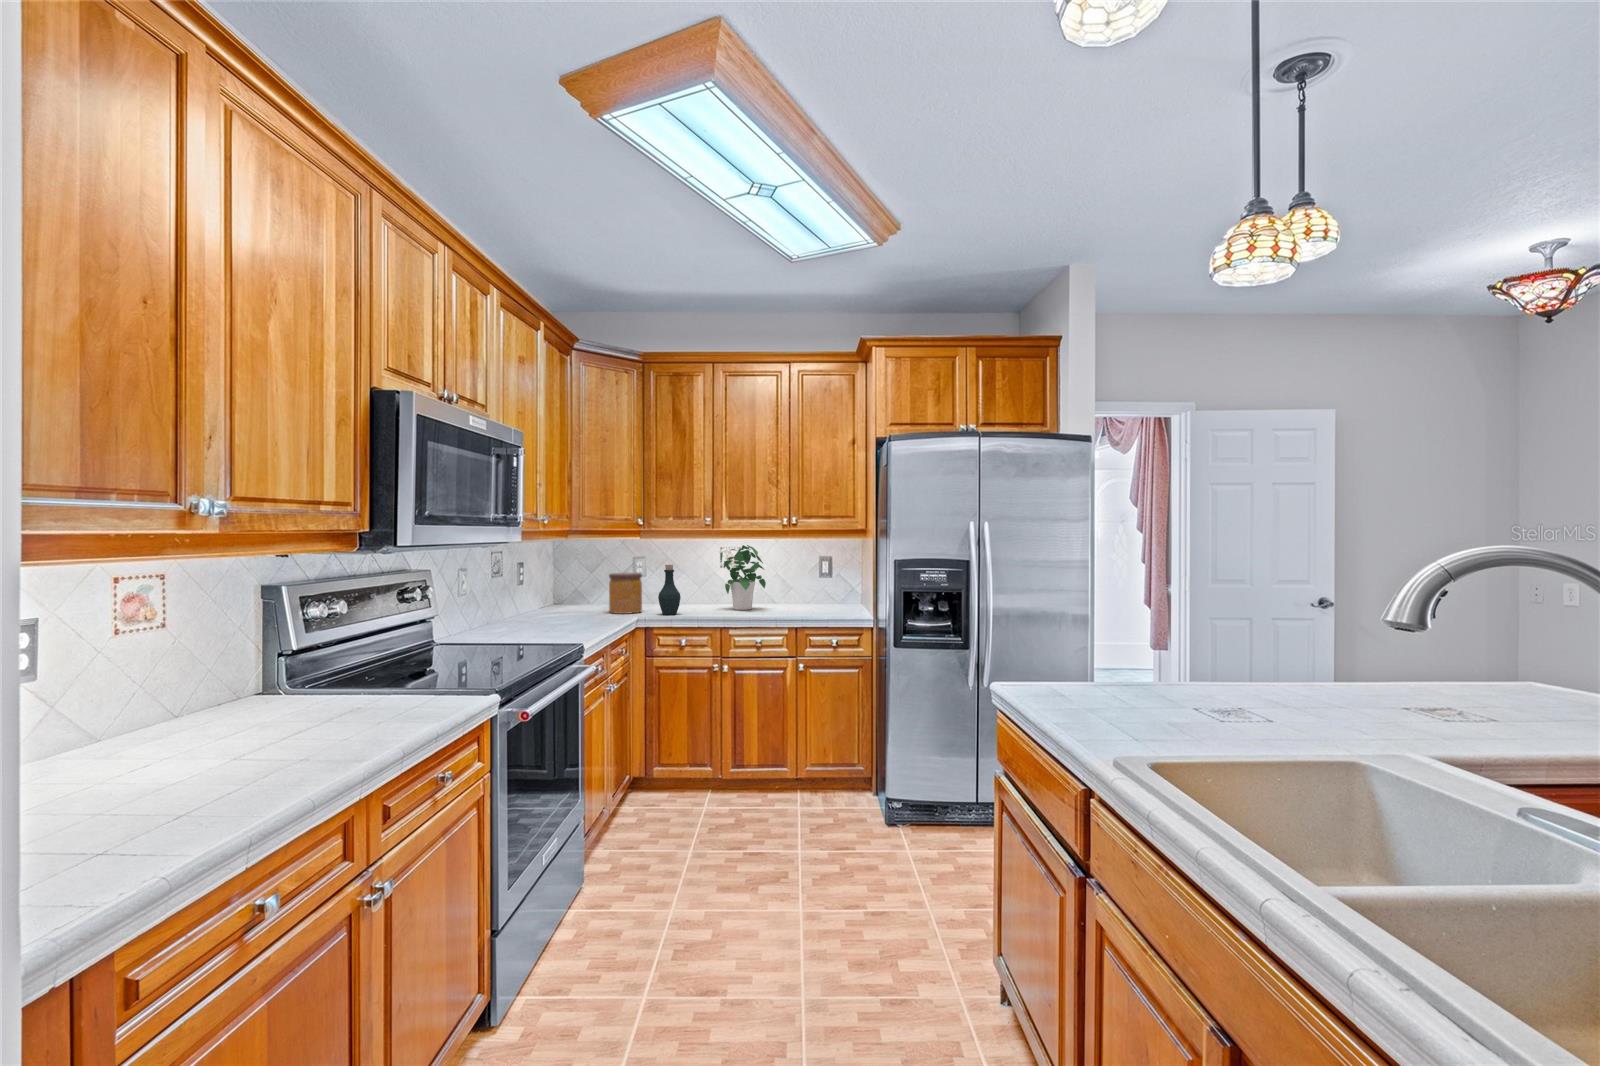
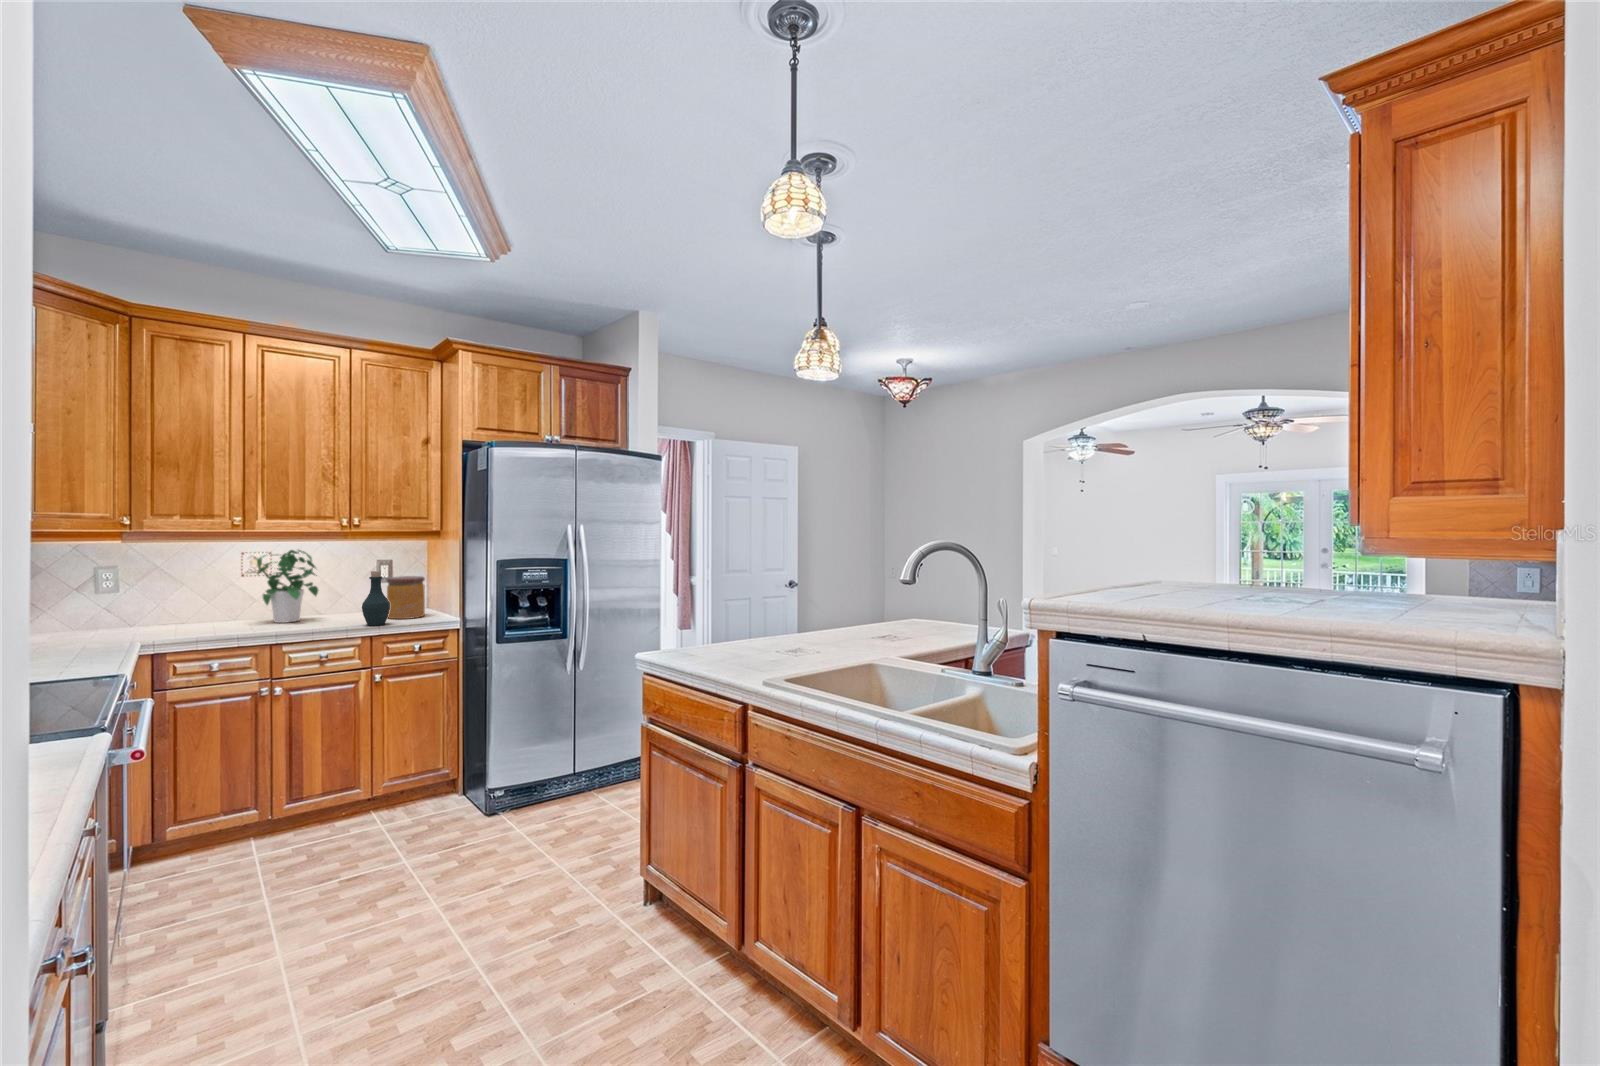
bottle: present [658,565,681,615] -> present [362,571,390,626]
jar: present [609,573,642,614] -> present [387,576,425,619]

